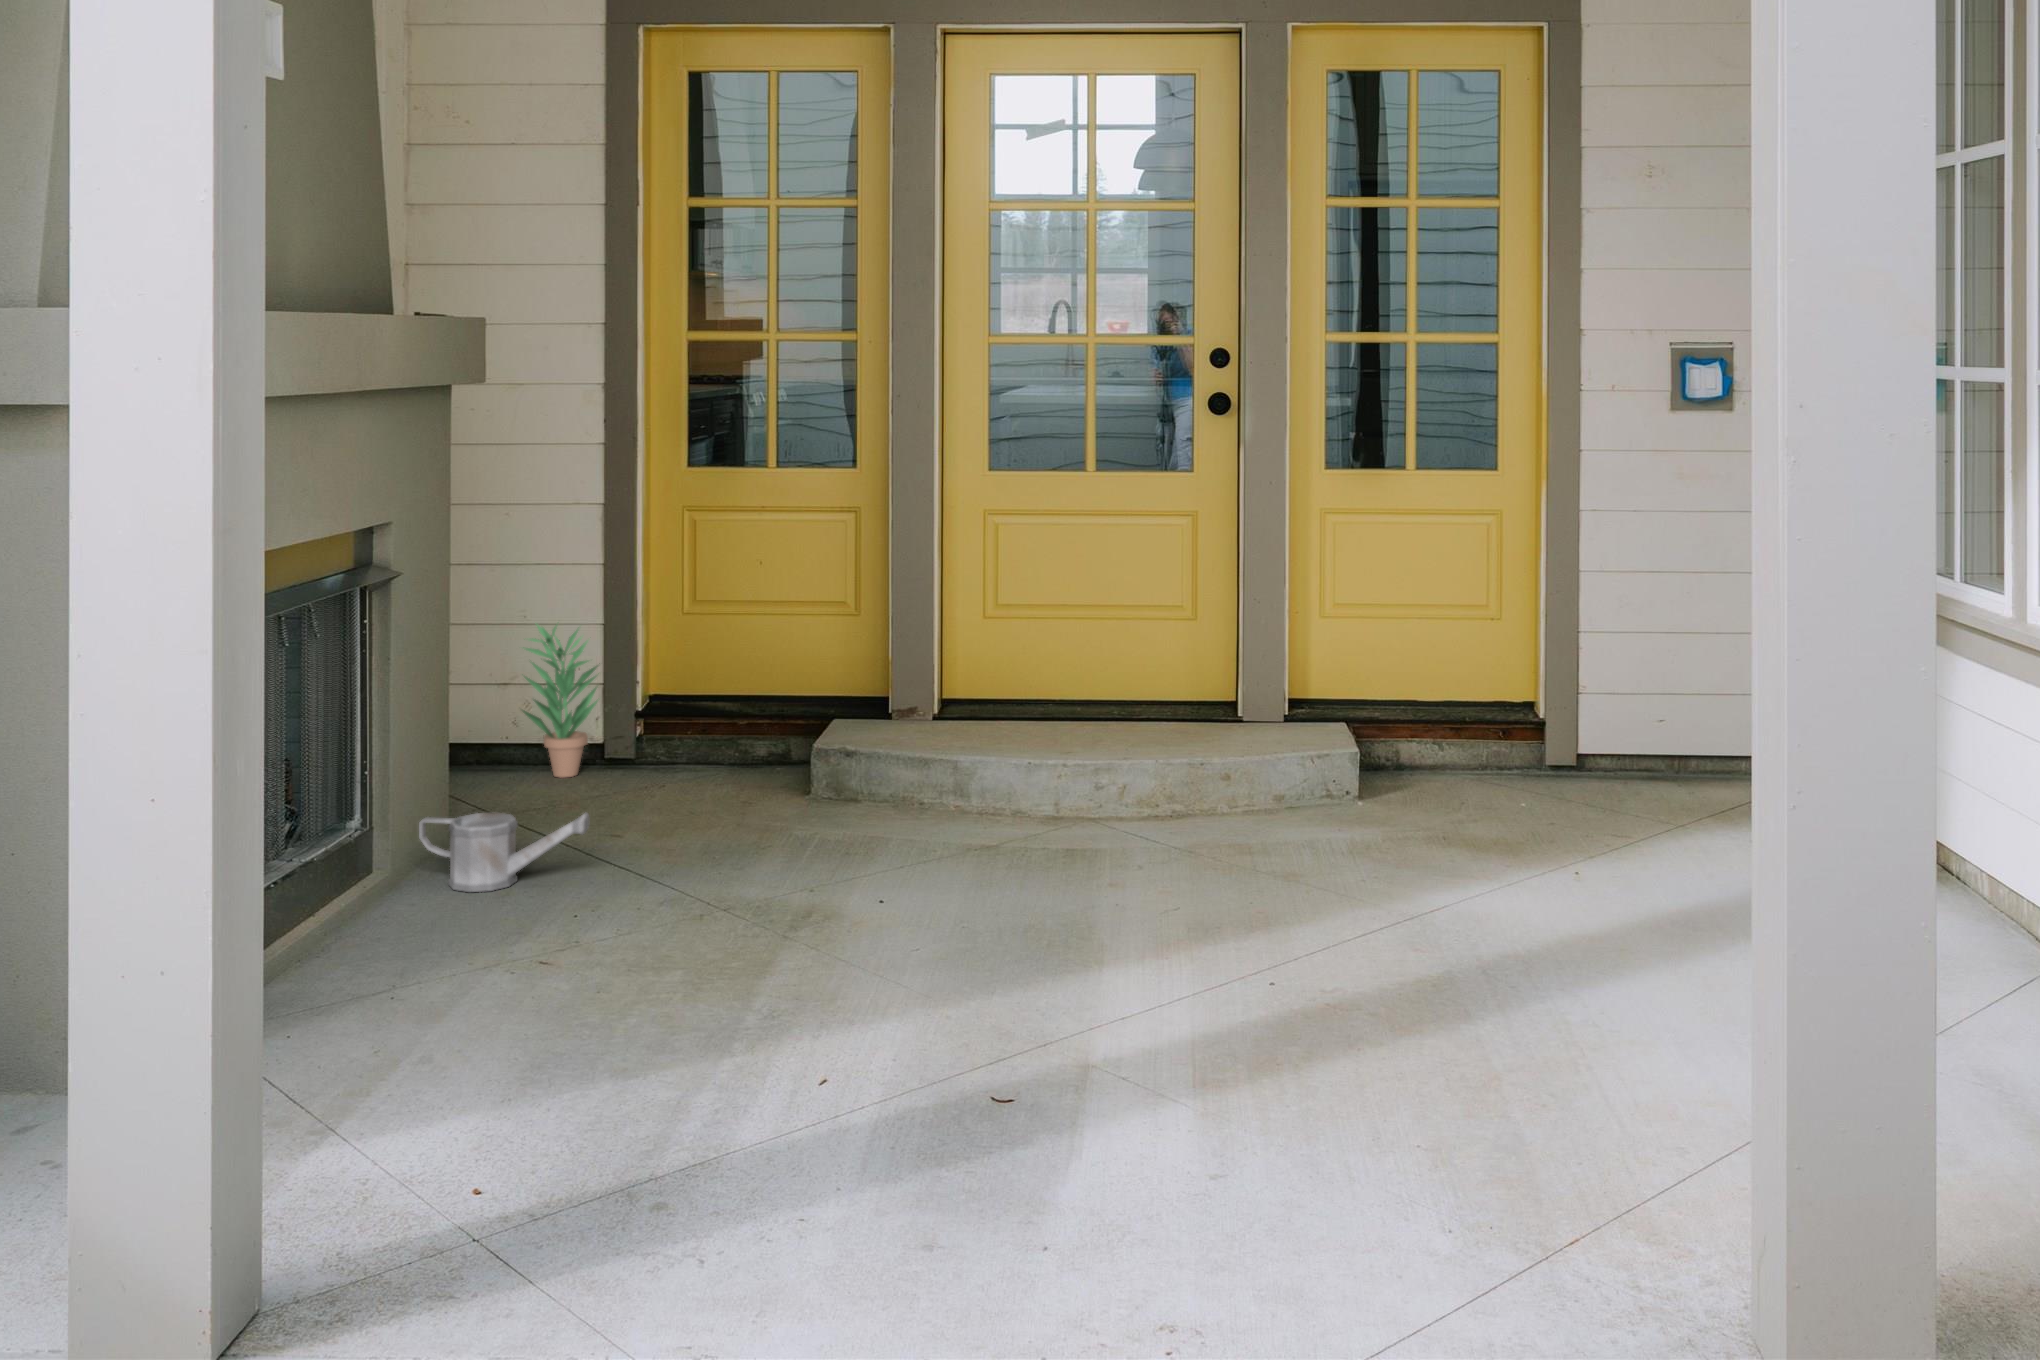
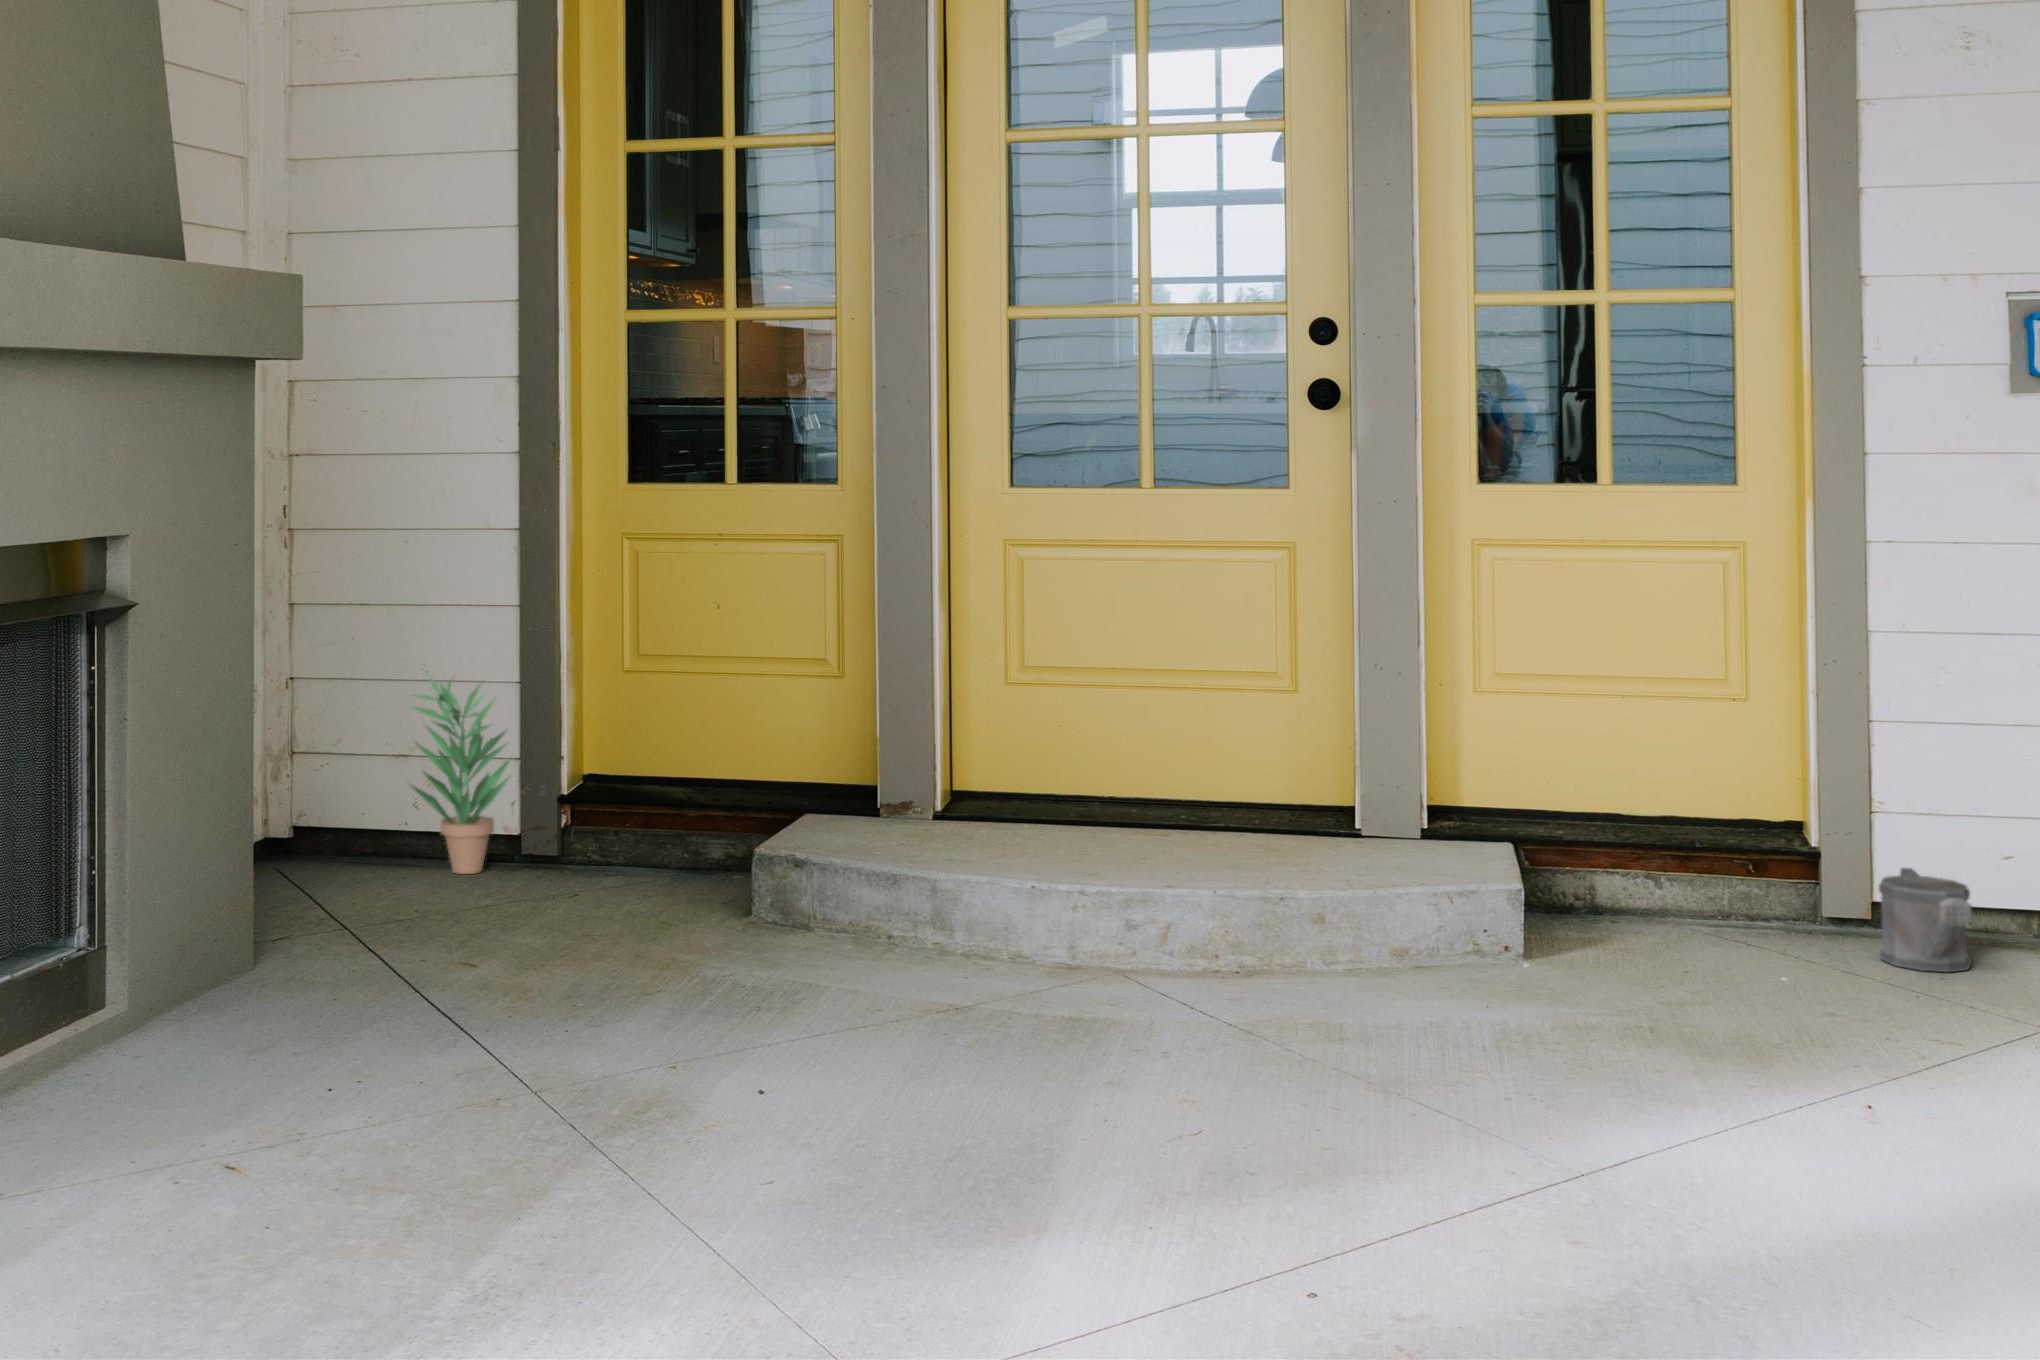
watering can: present [419,812,589,892] -> present [1879,868,1972,972]

